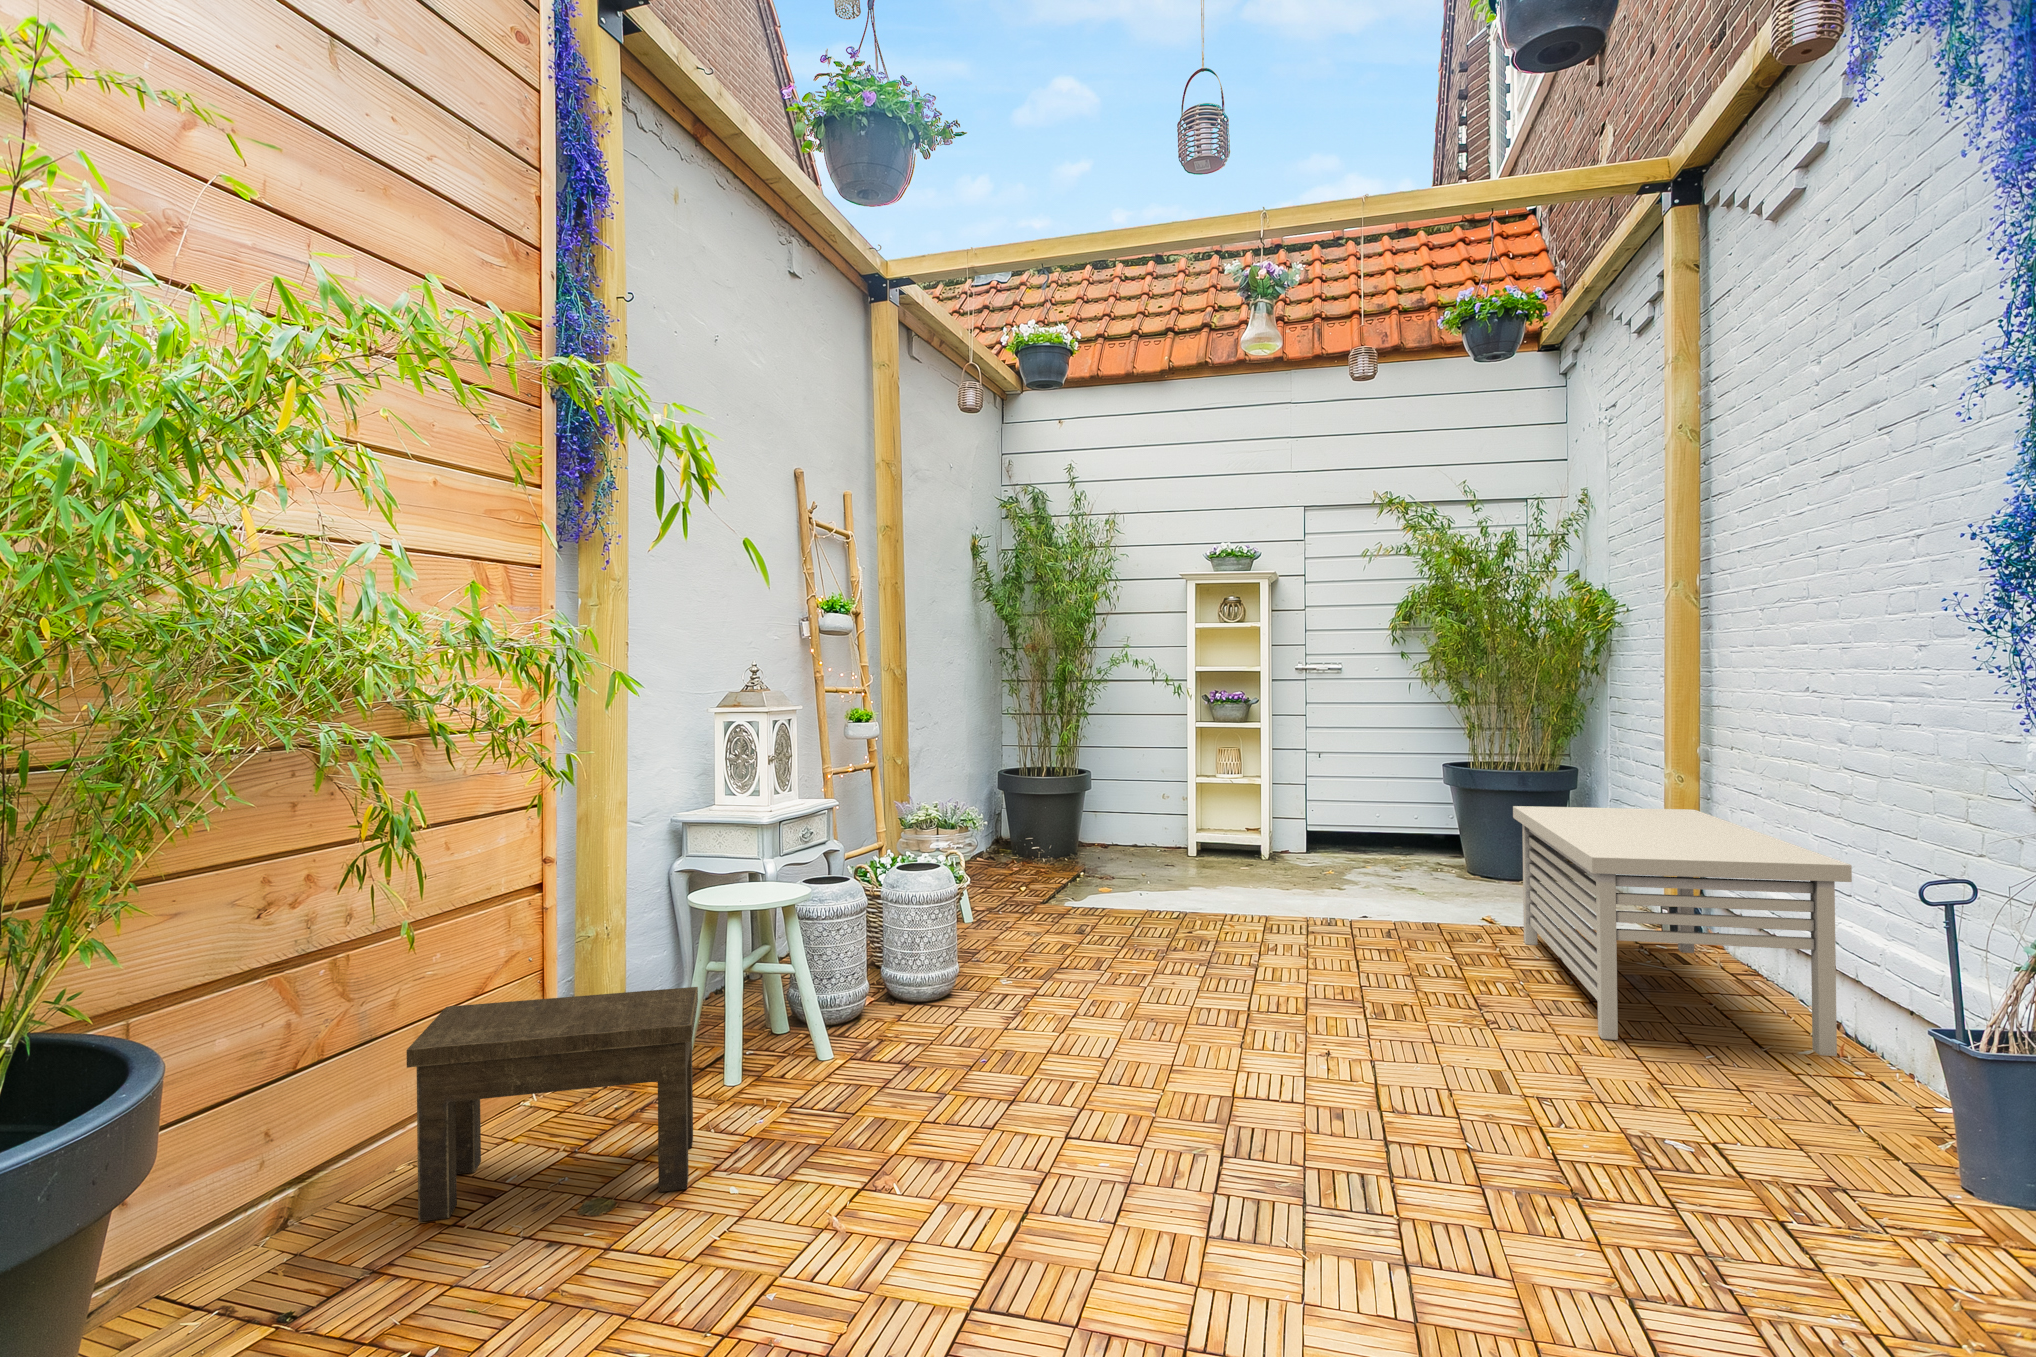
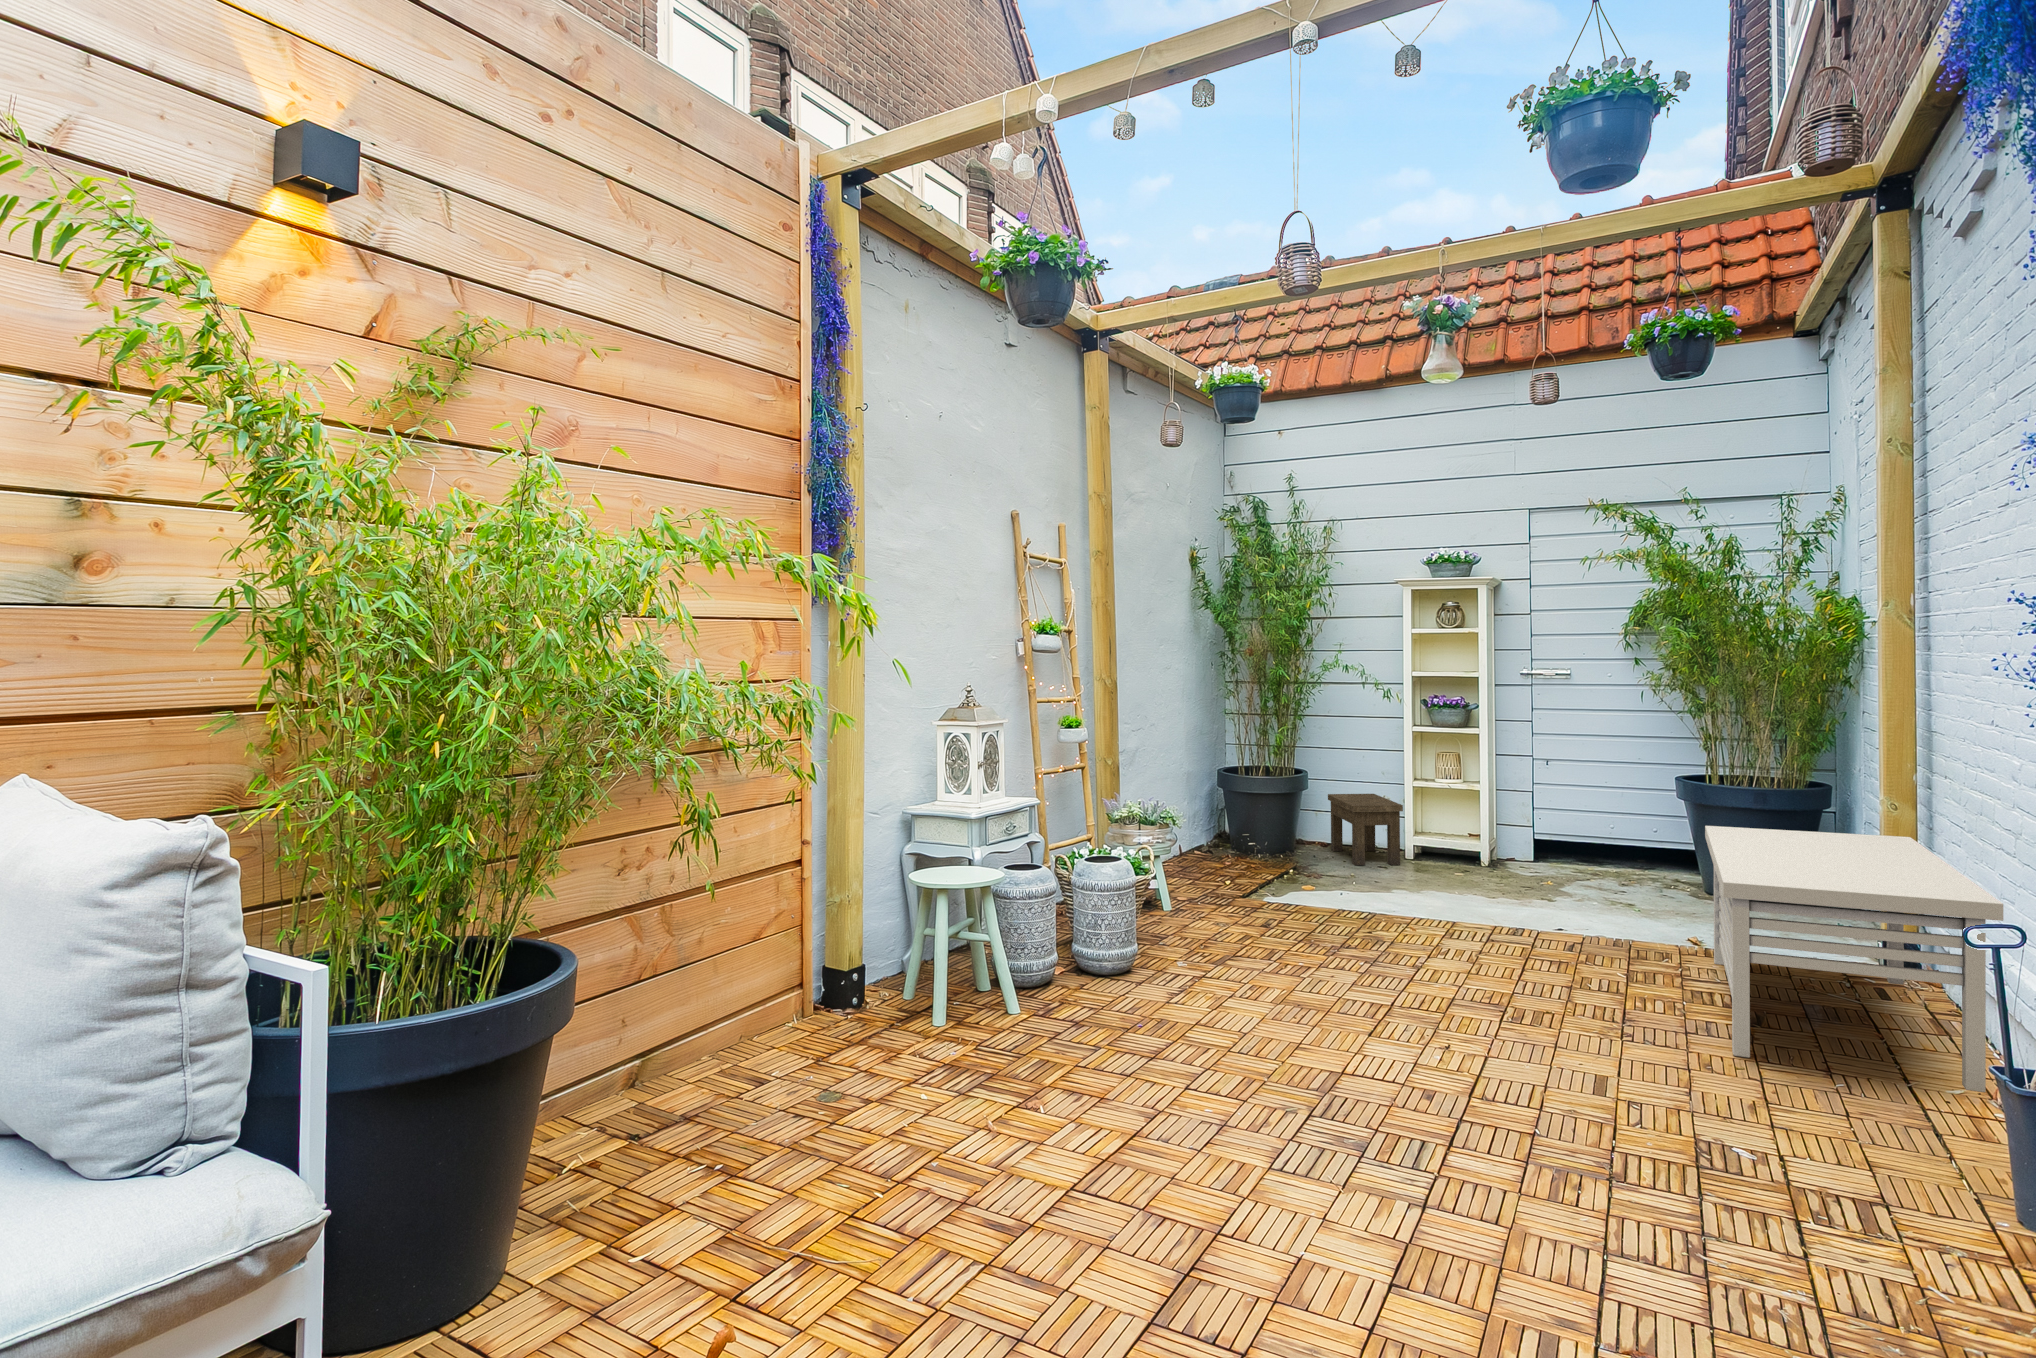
side table: present [406,987,698,1222] -> present [1328,794,1403,865]

